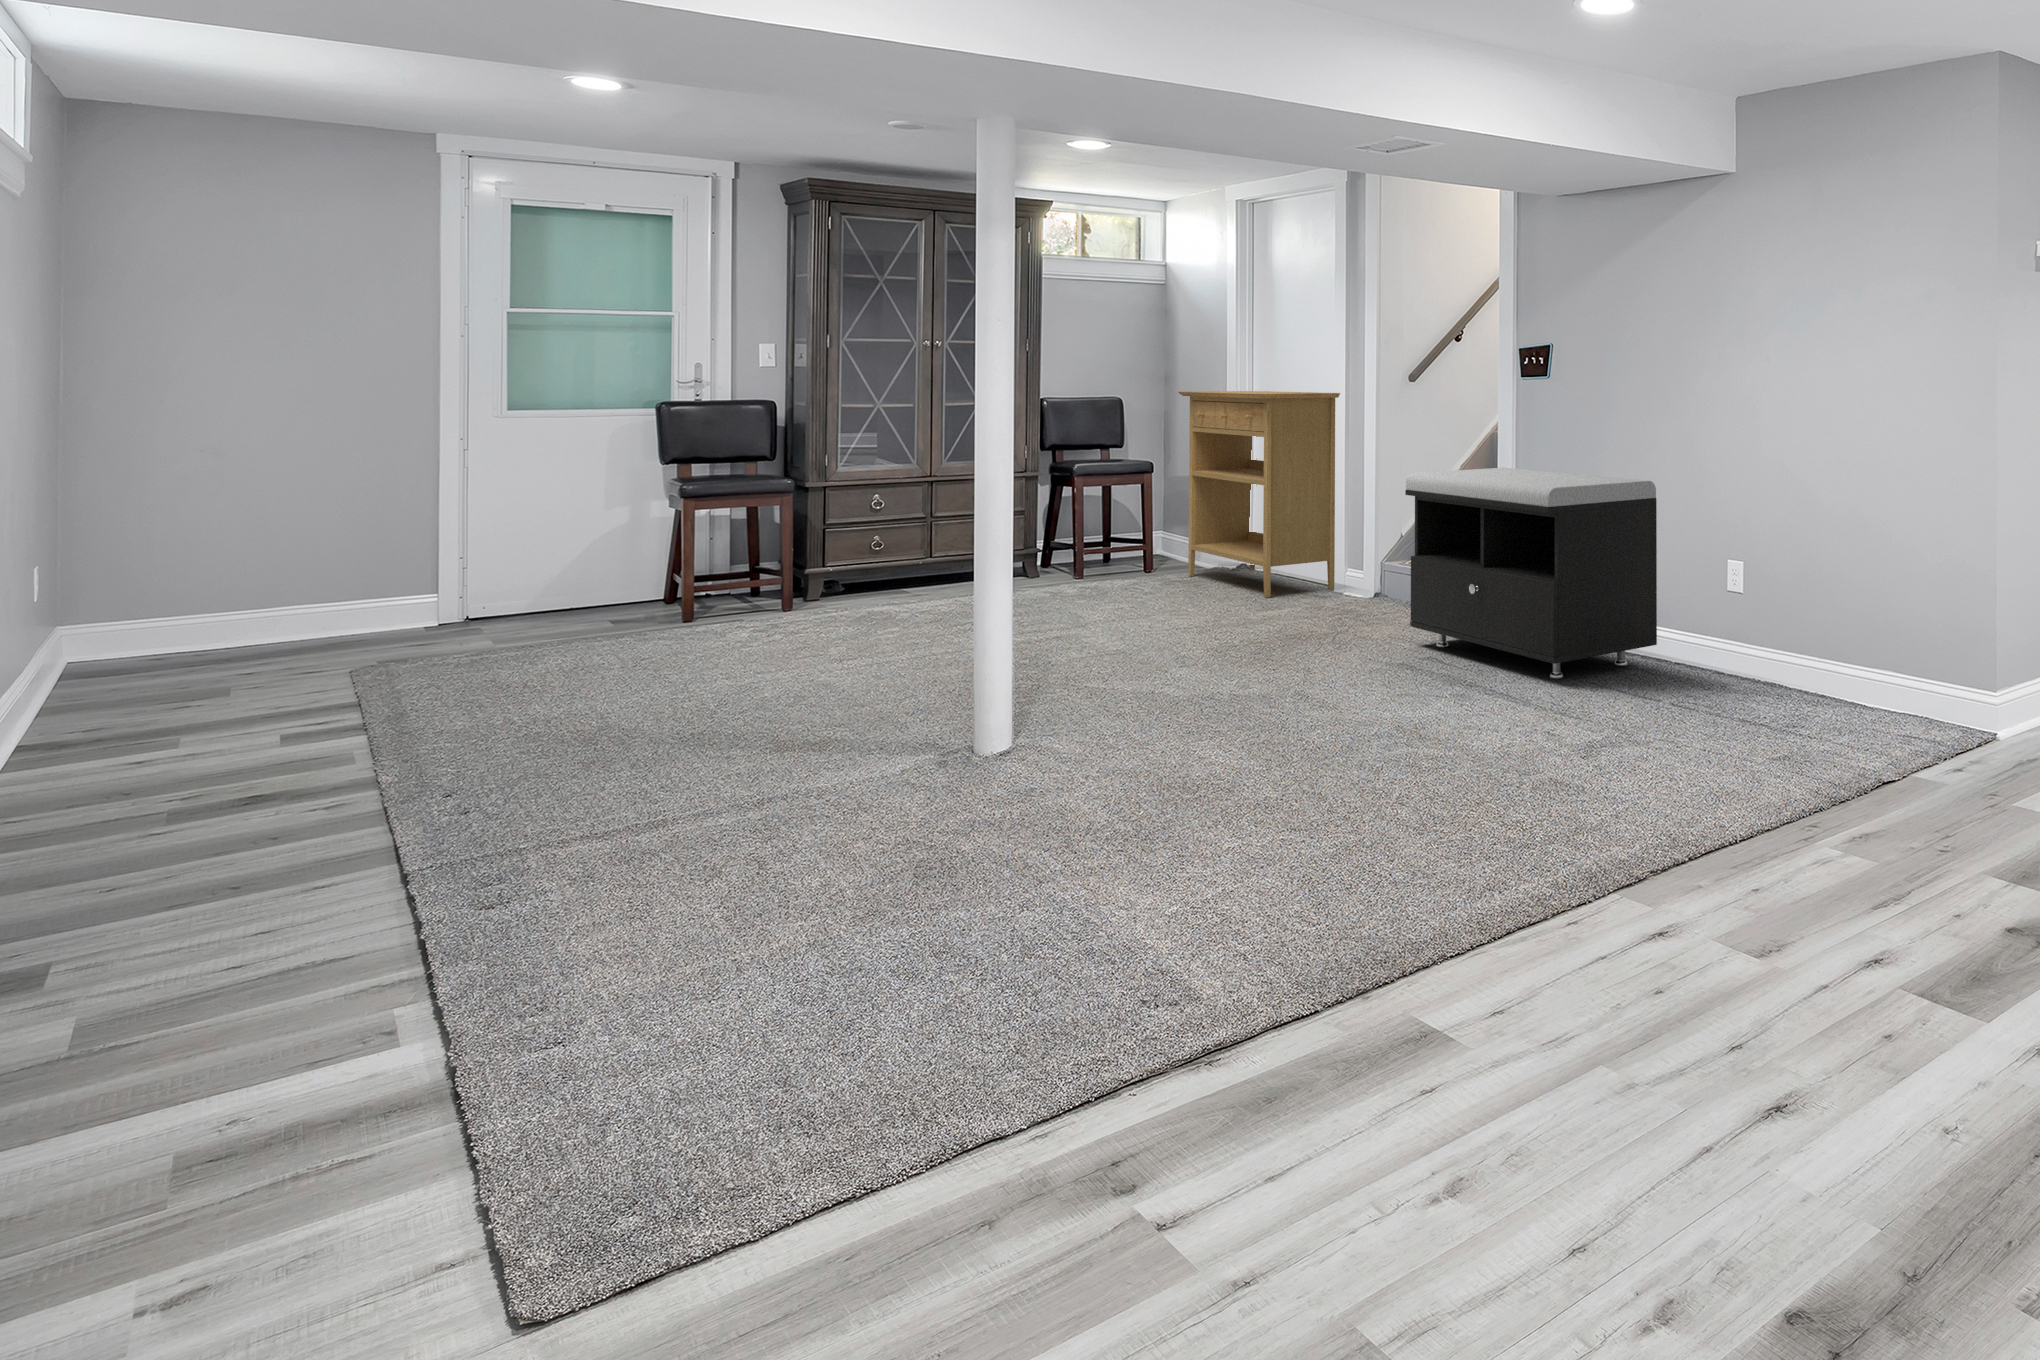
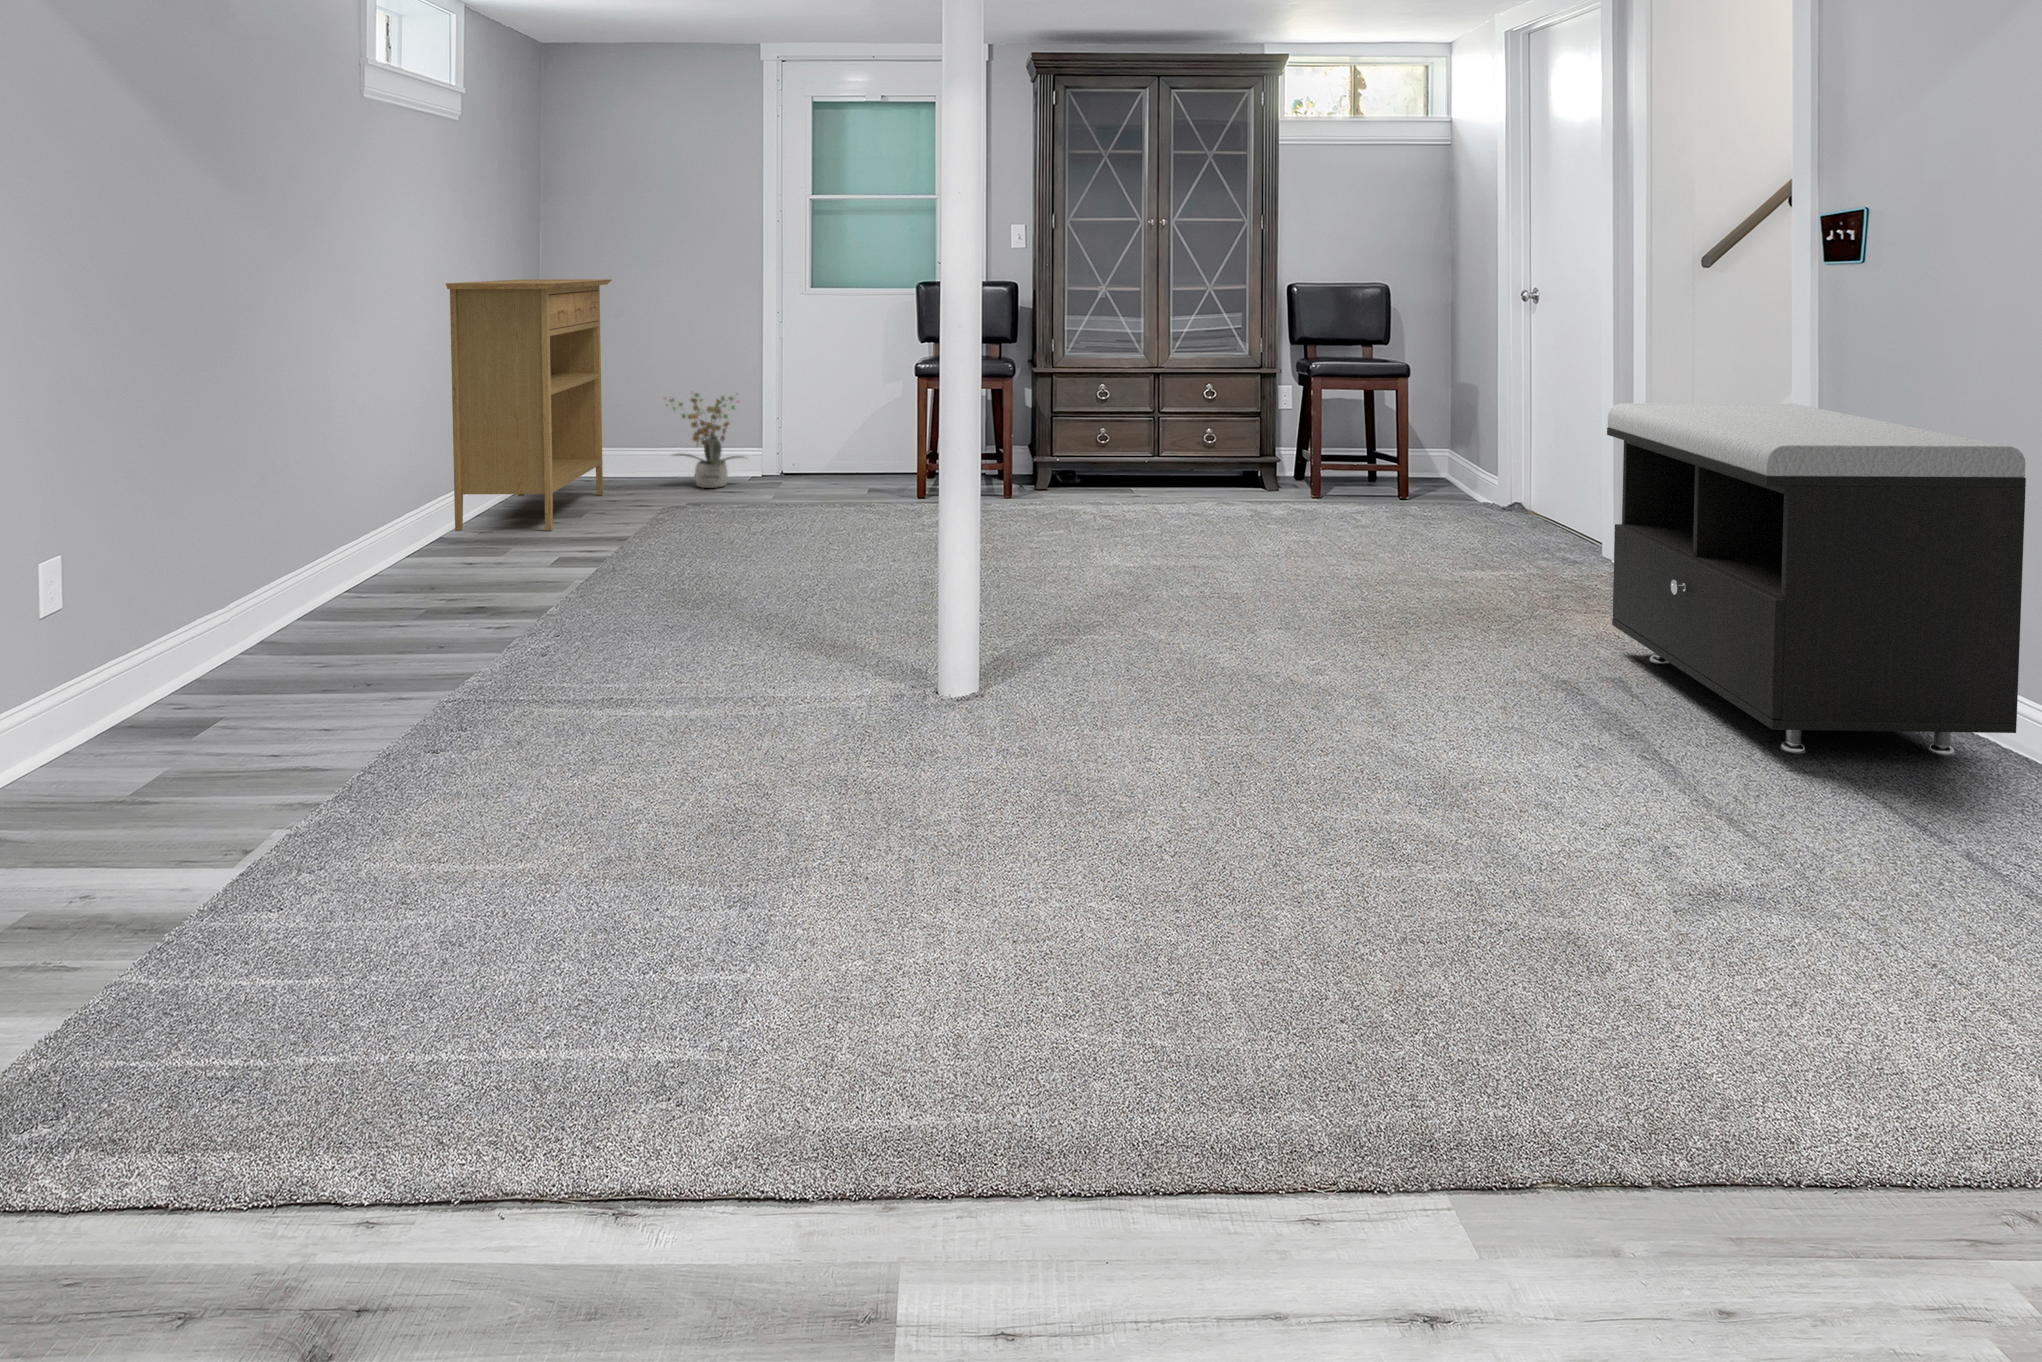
console table: present [1178,391,1340,598] -> present [446,279,612,531]
potted plant: none [318,526,443,641] -> present [670,393,743,488]

